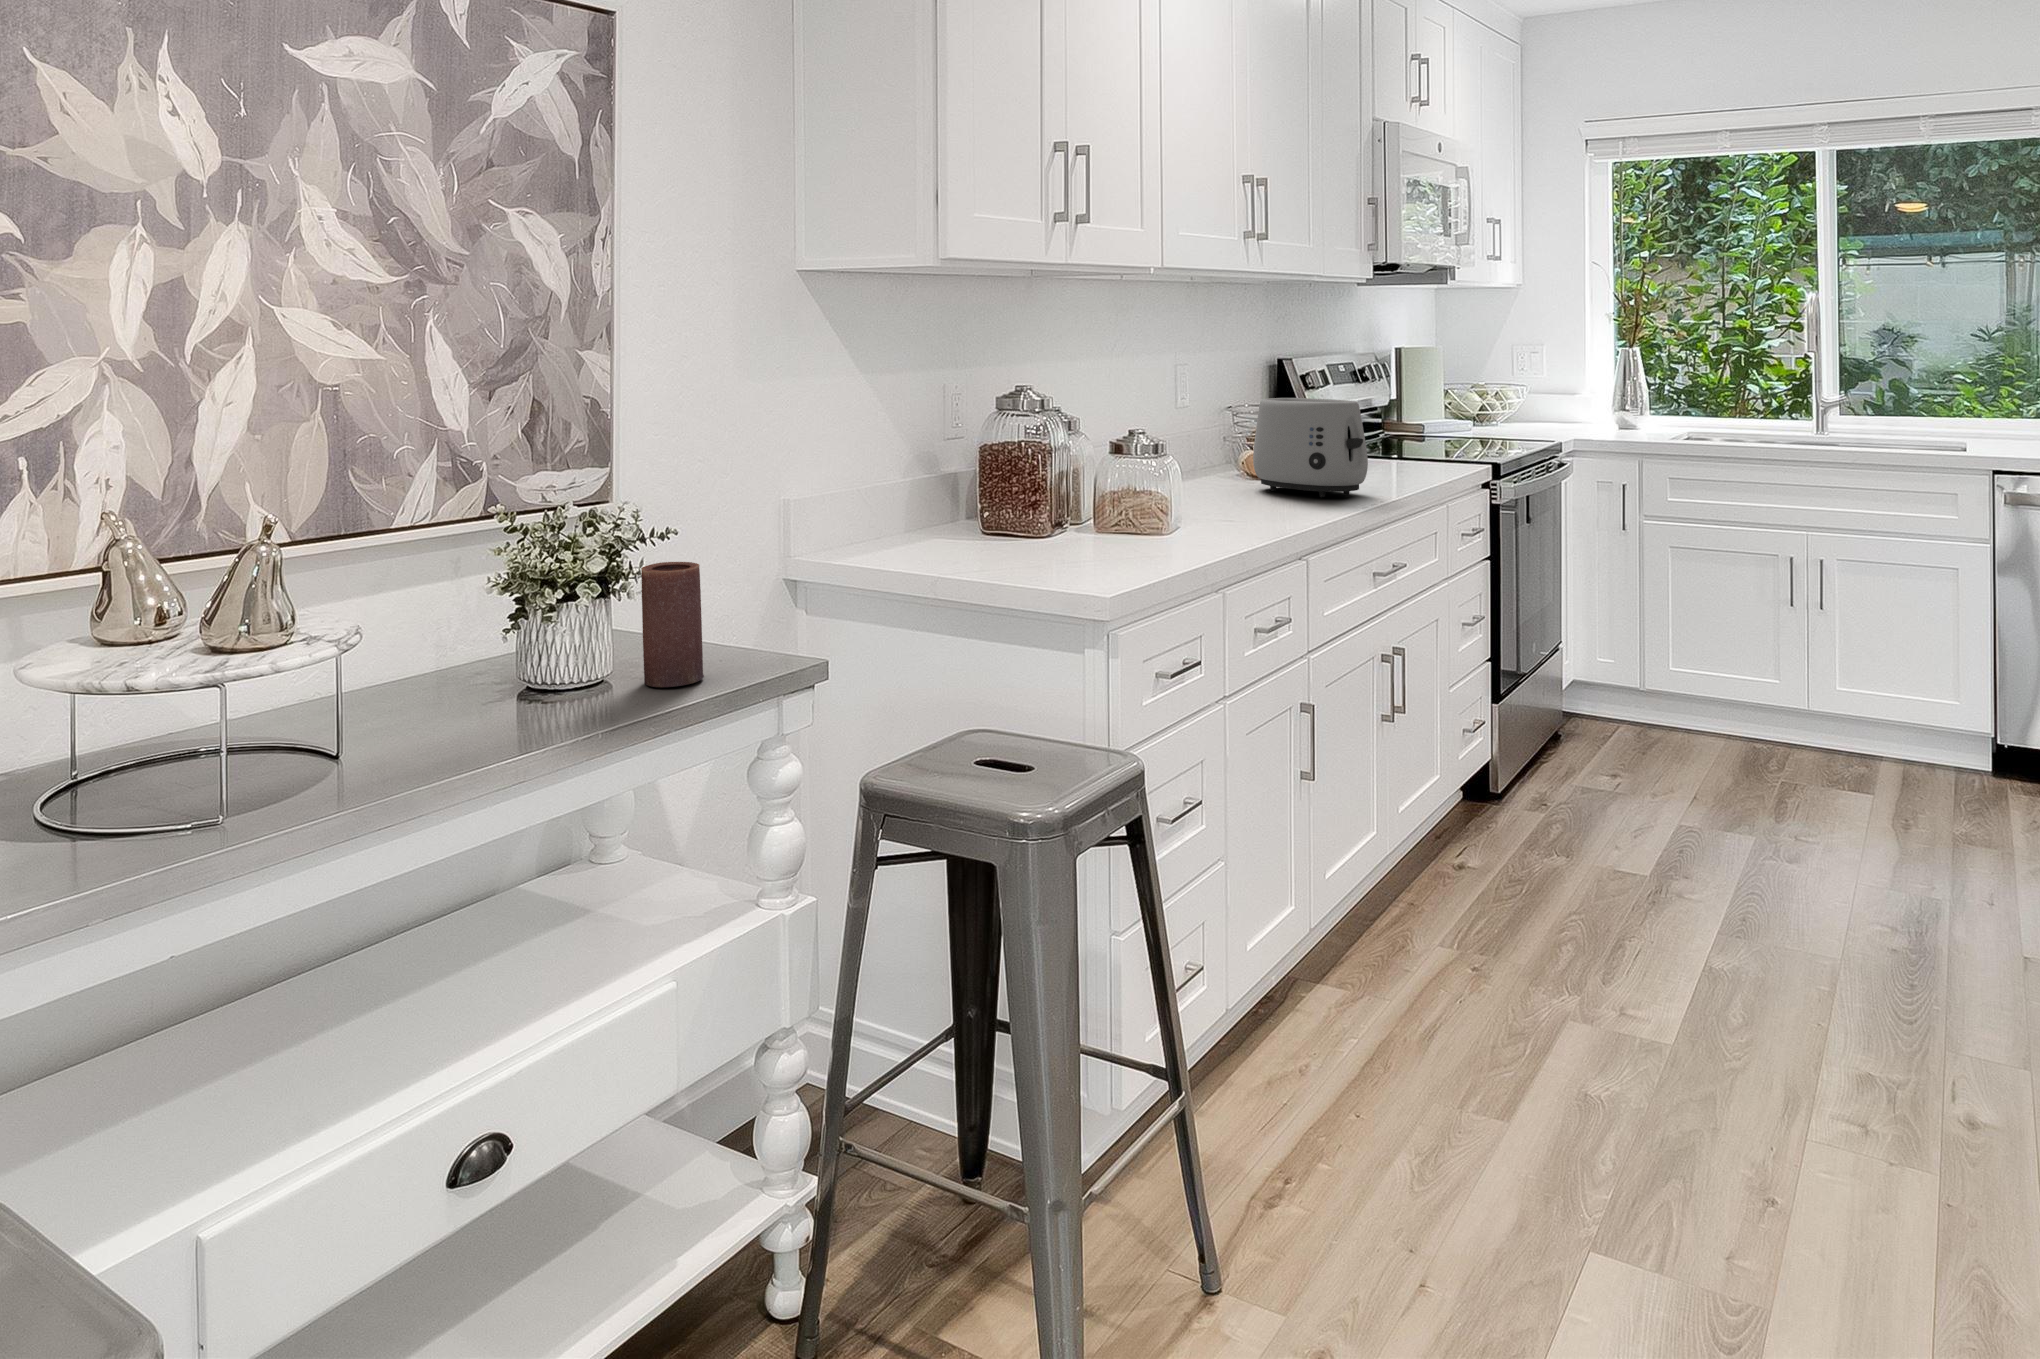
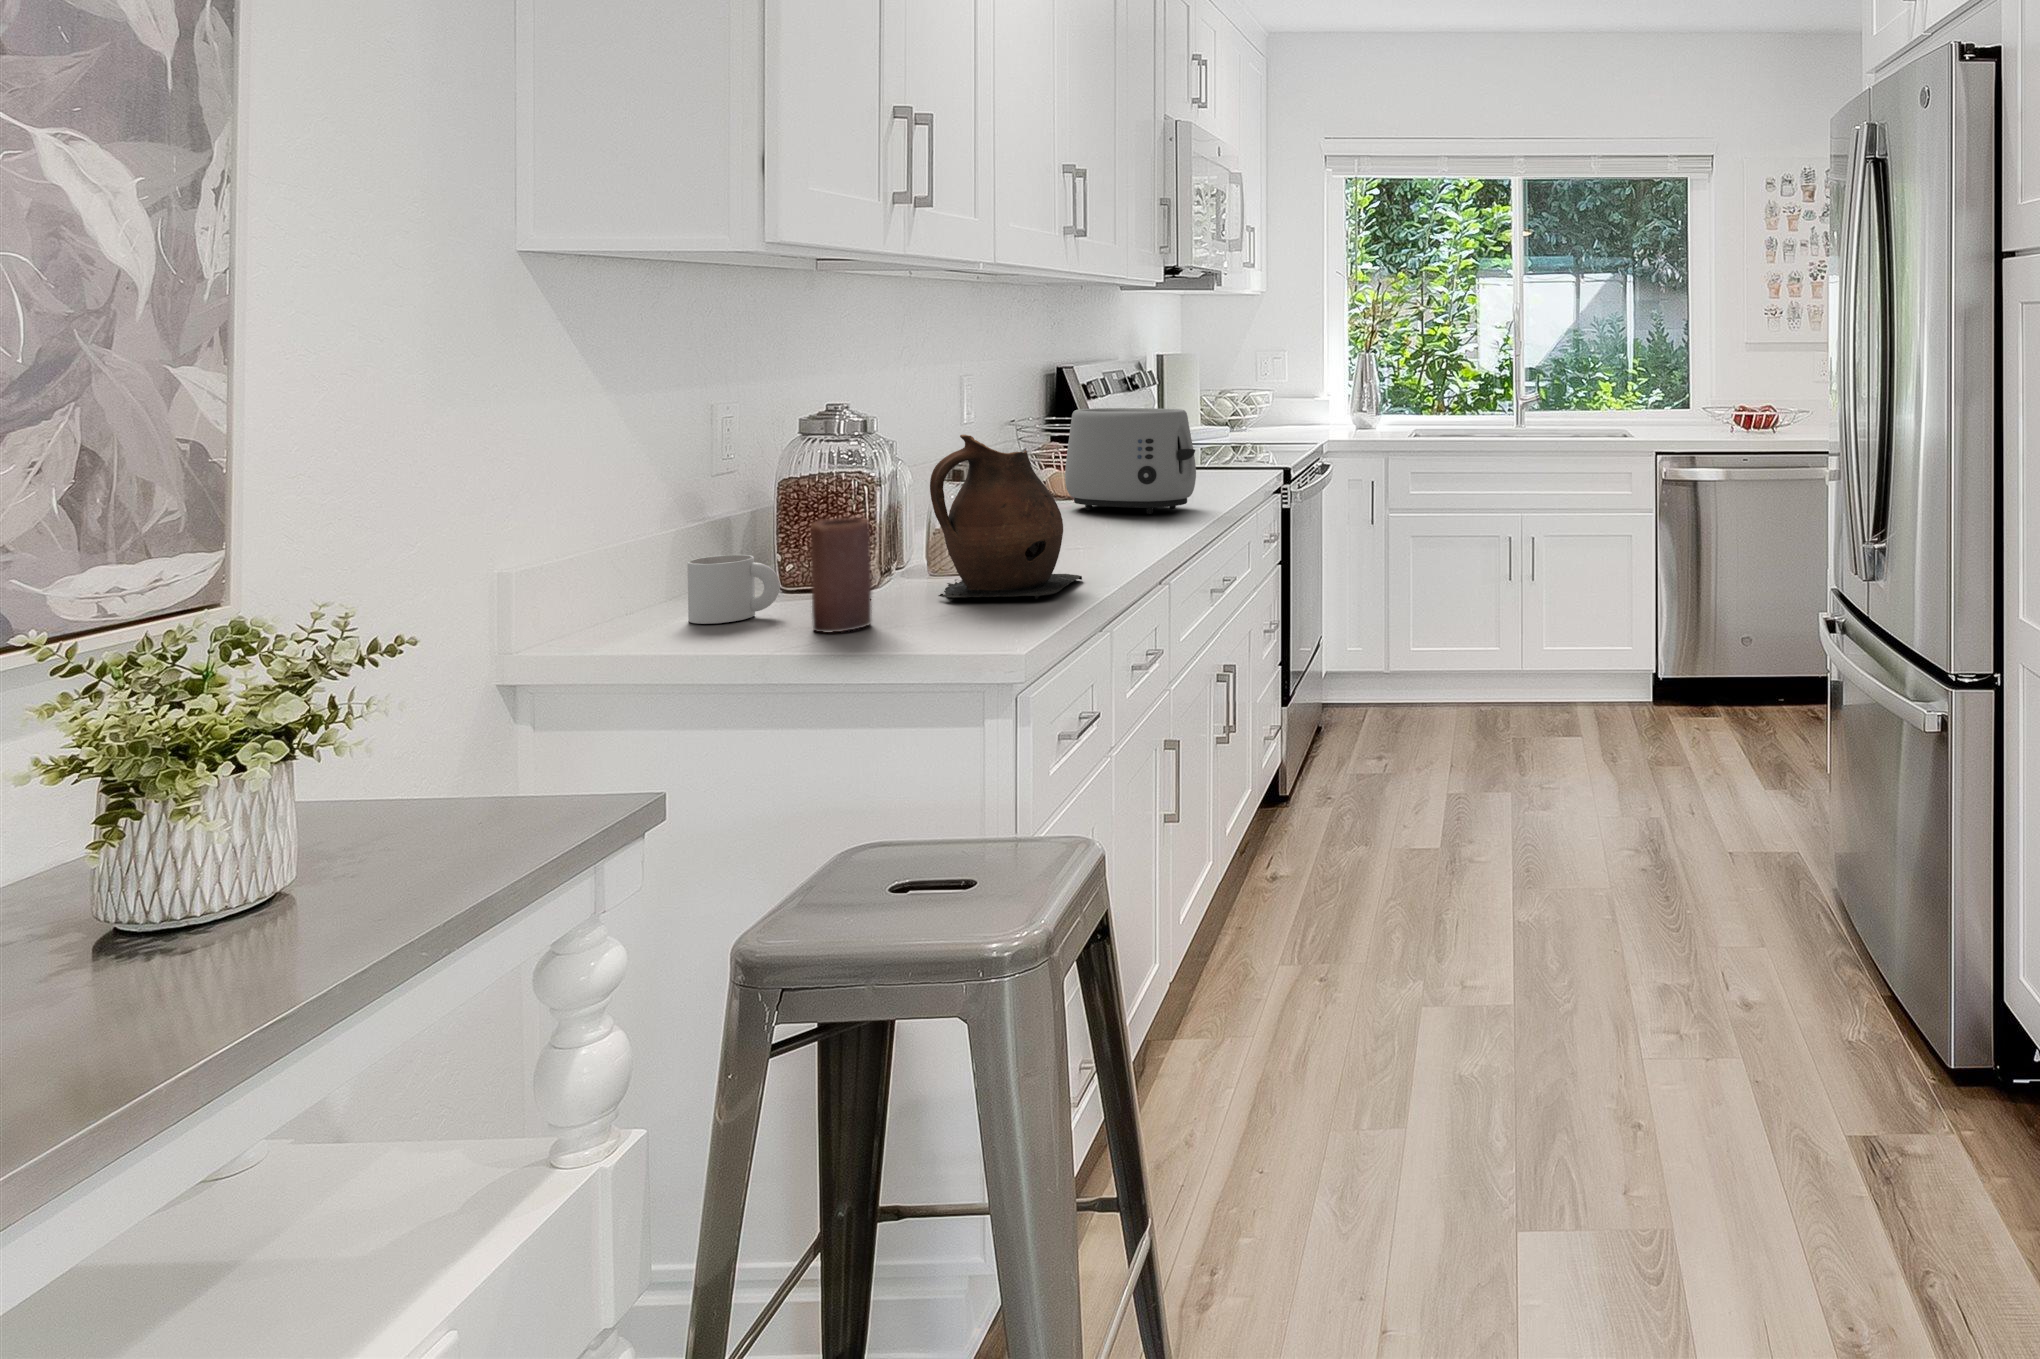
ceramic pitcher: none [1082,415,1211,559] -> present [930,435,1082,599]
mug: none [908,502,970,554] -> present [687,555,780,624]
candle: present [641,562,704,687] -> present [811,518,872,633]

